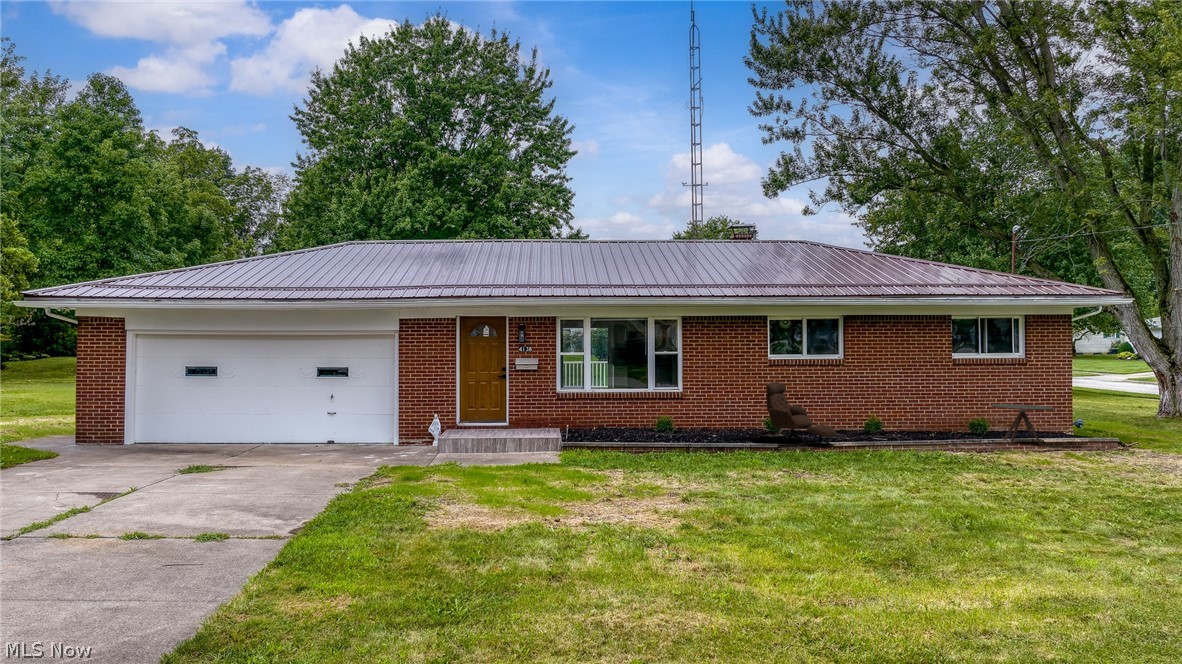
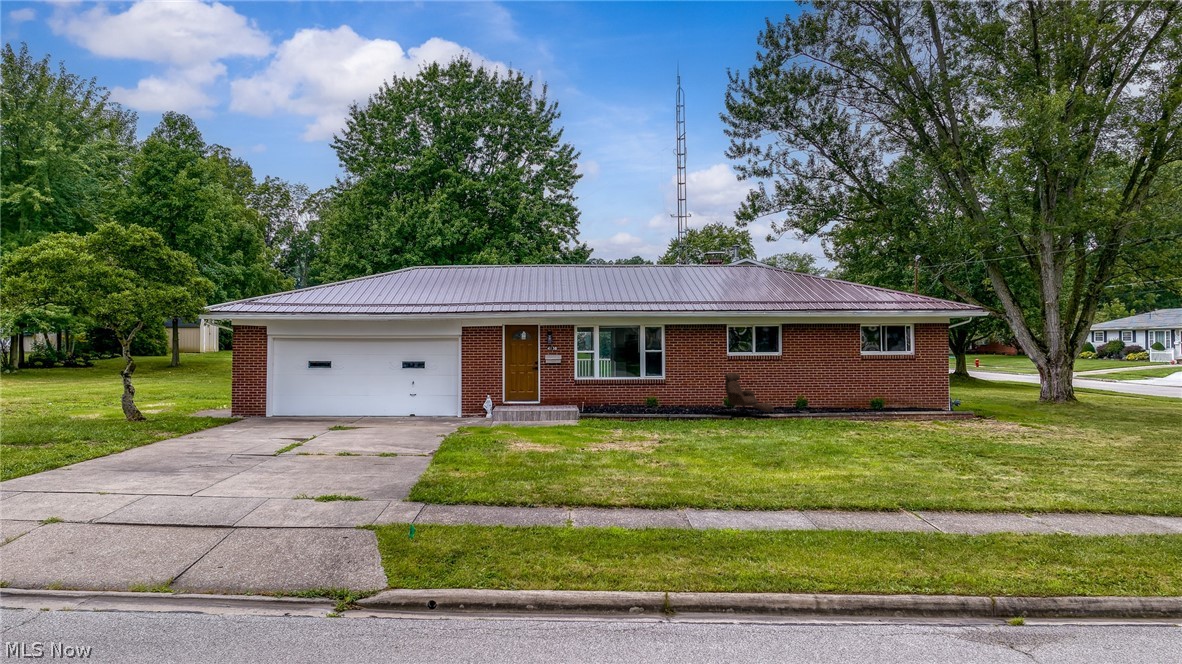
round table: present [991,404,1055,446] -> none [887,389,929,418]

